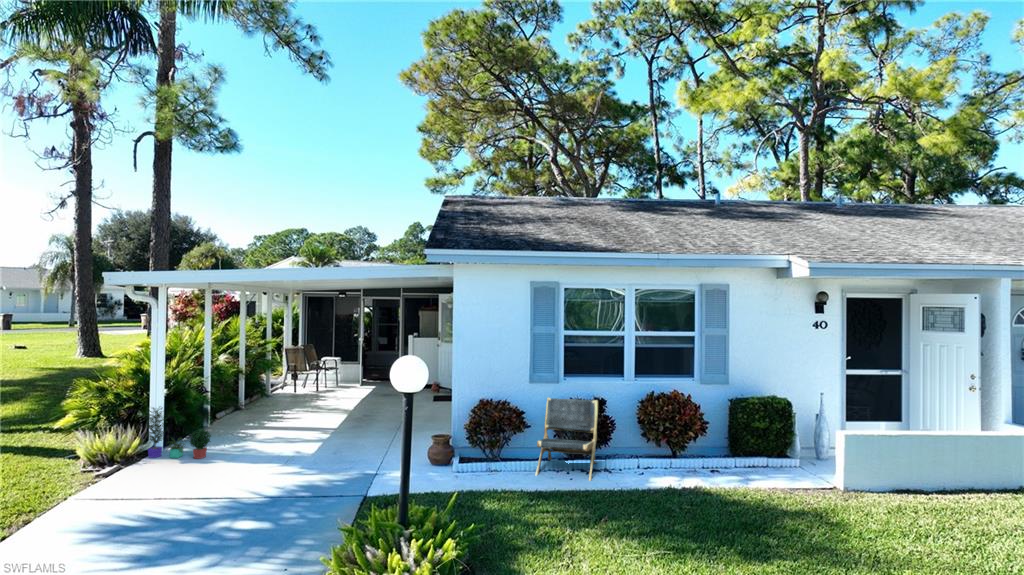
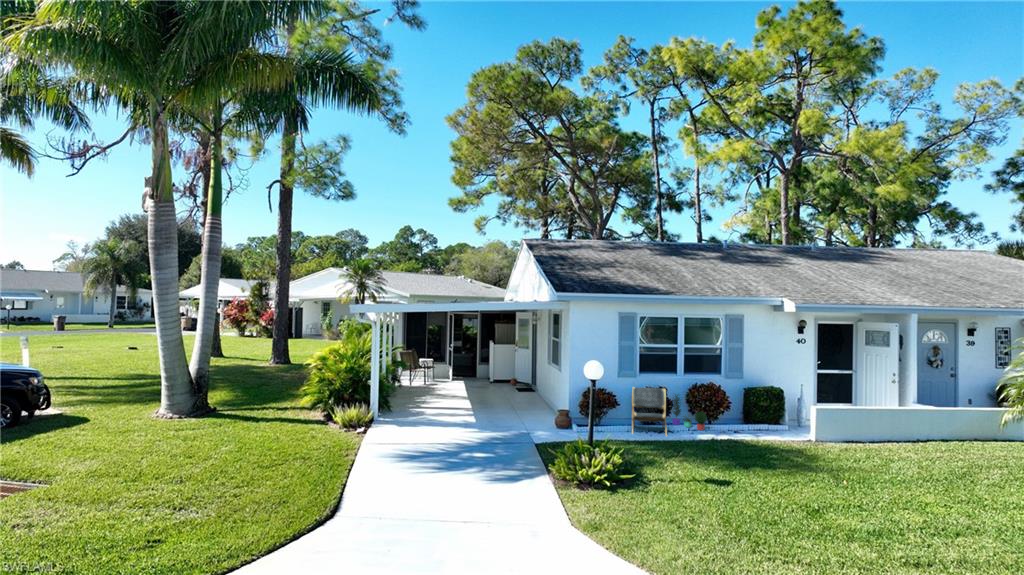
potted plant: present [146,408,211,459] -> present [671,395,707,430]

